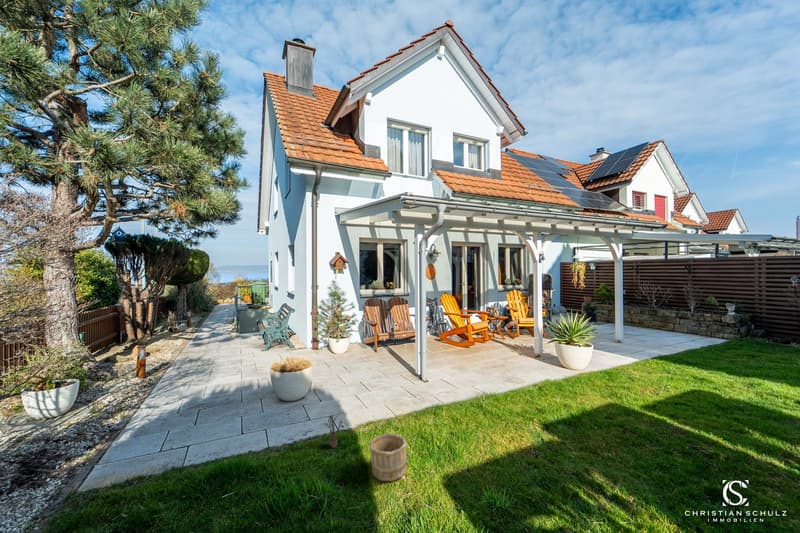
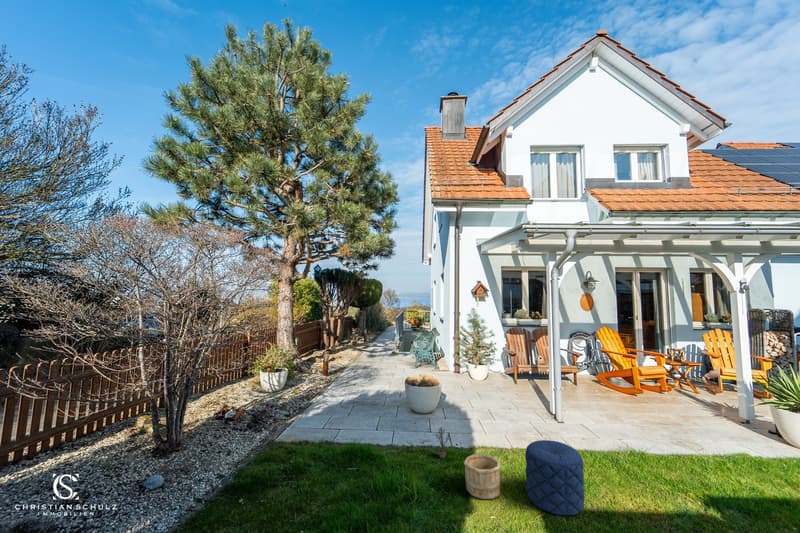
pouf: none [427,405,478,473] -> present [525,440,585,515]

